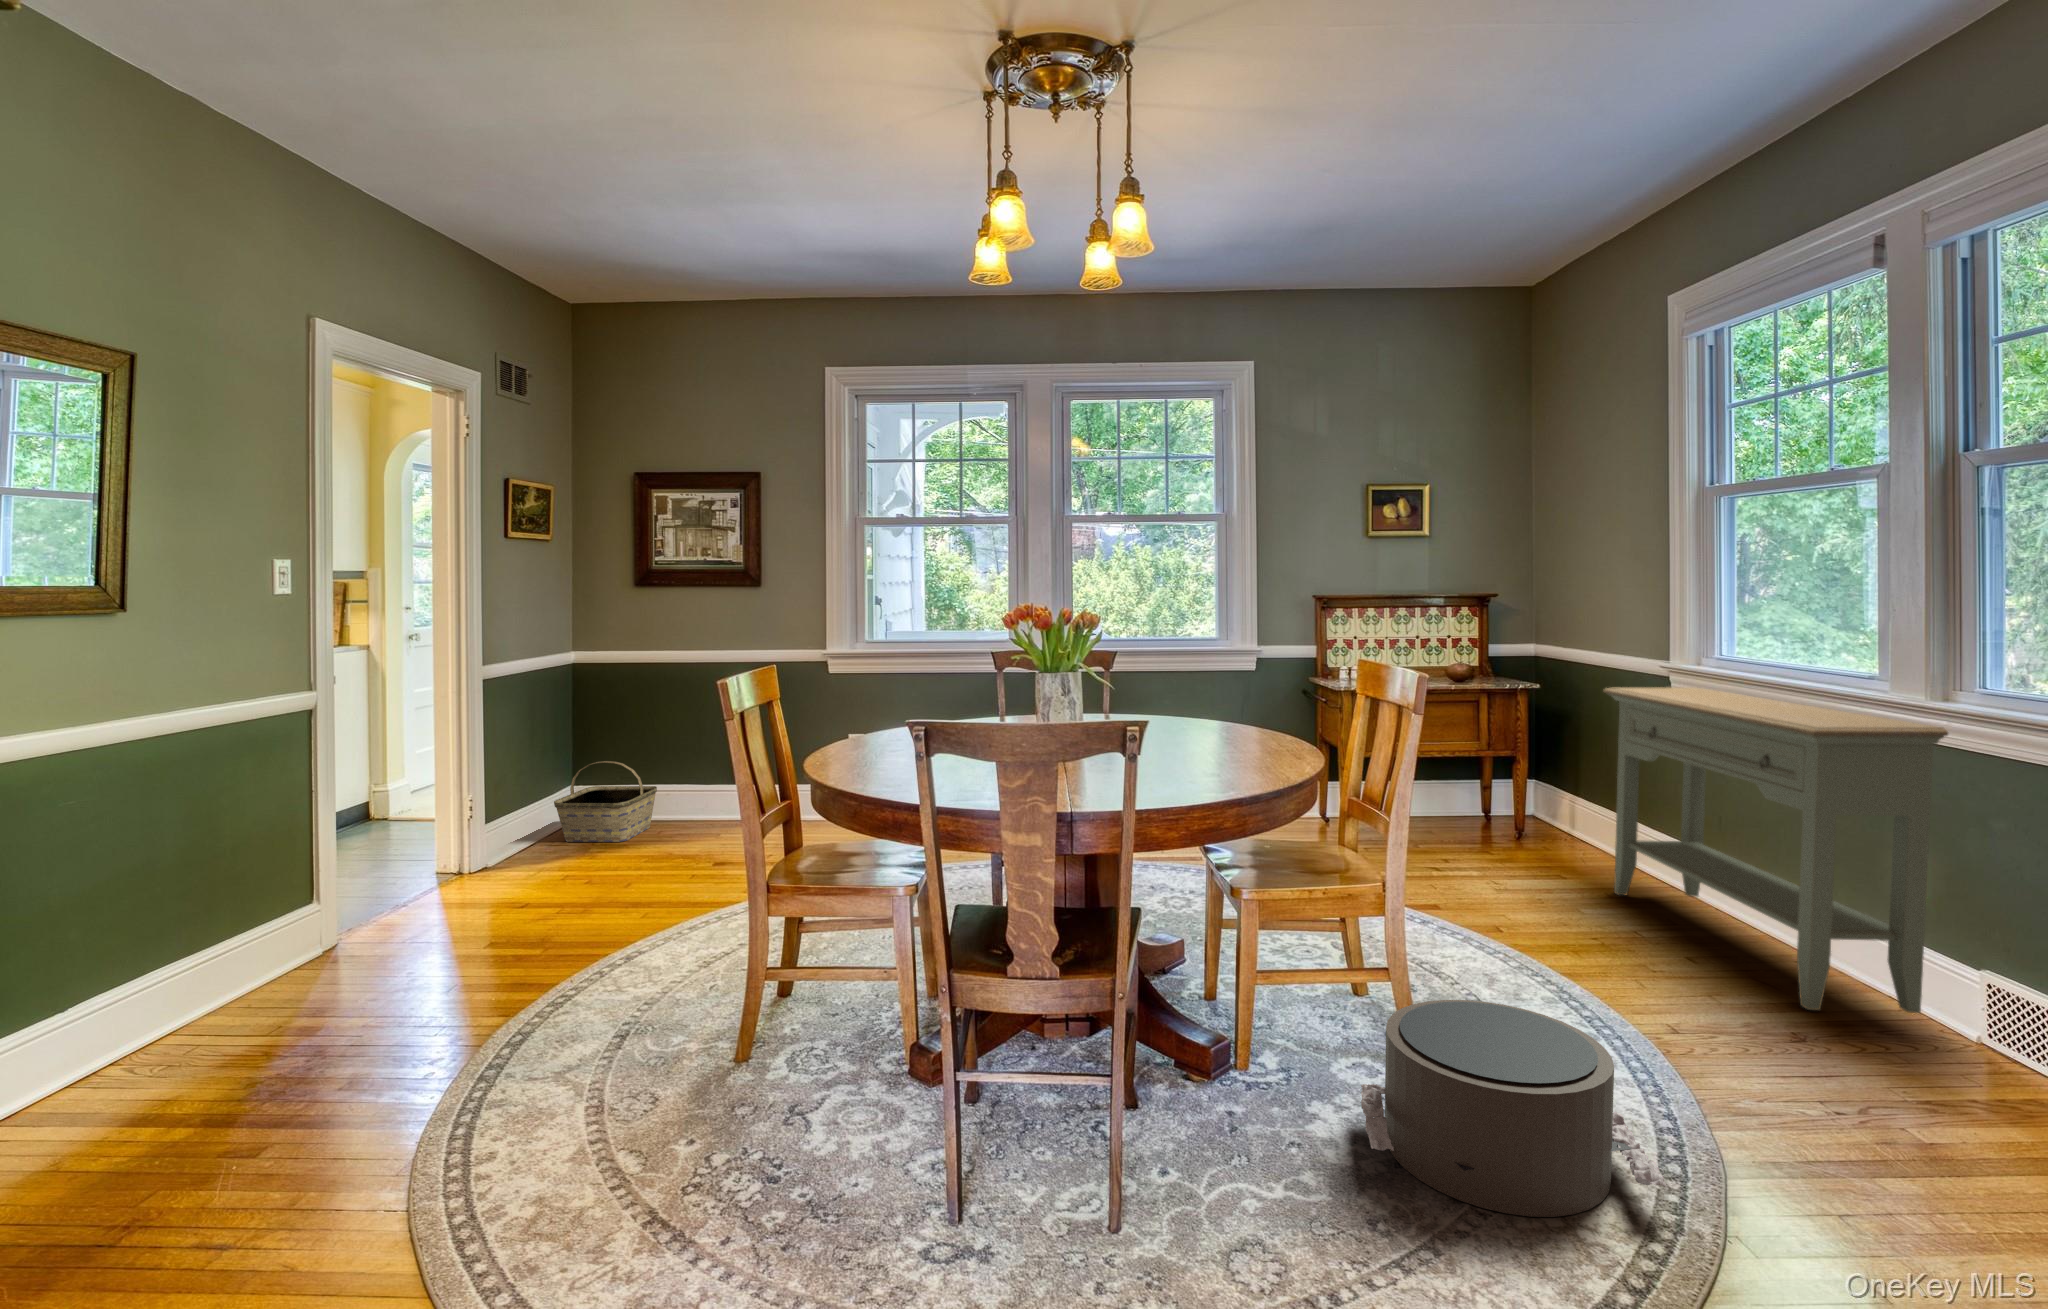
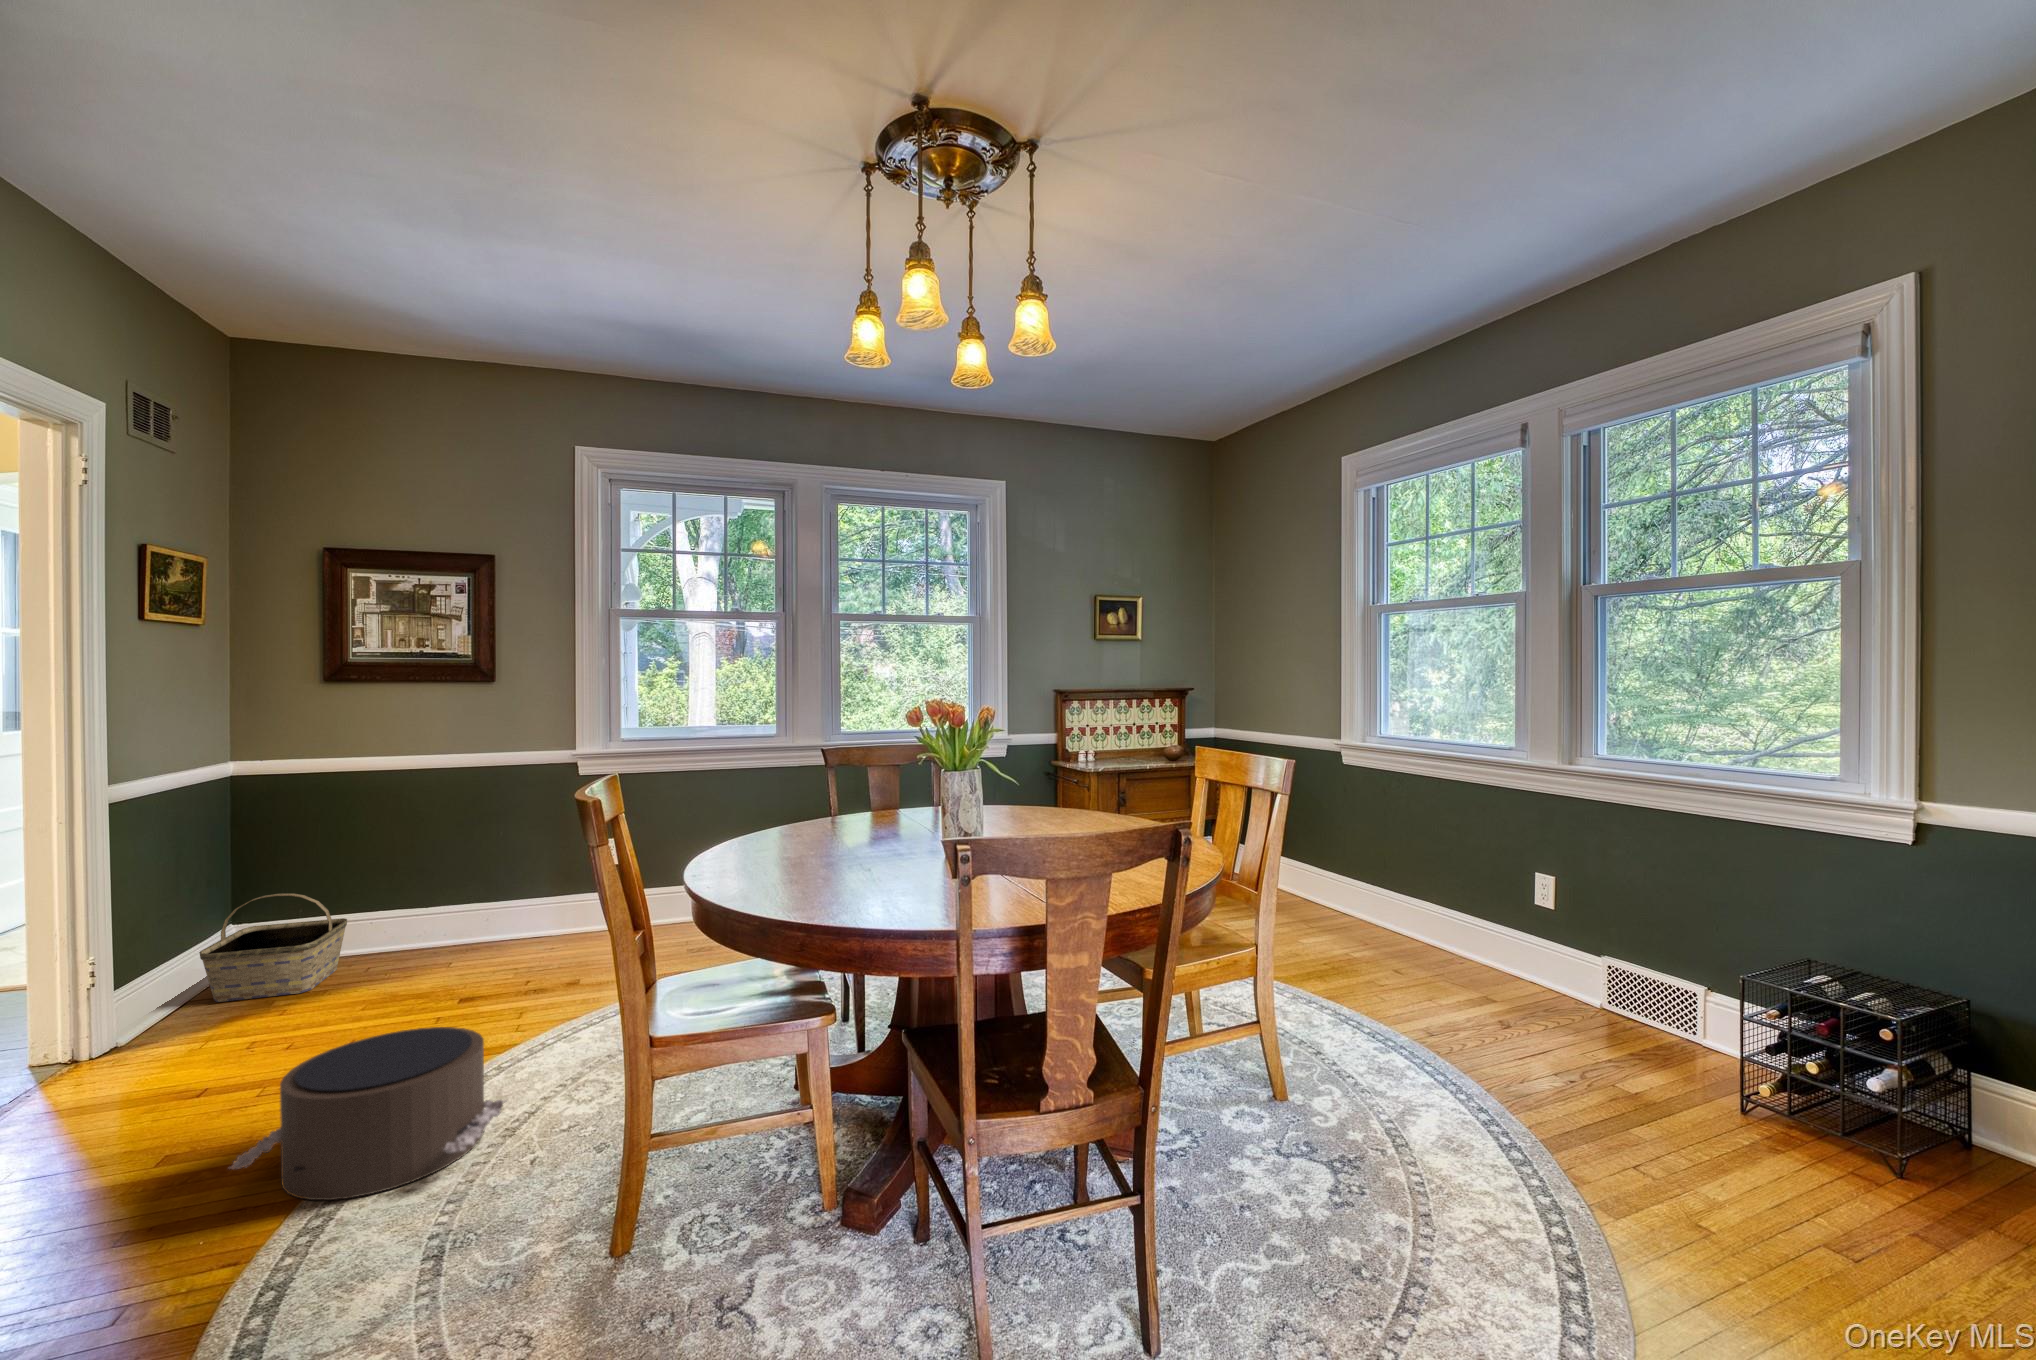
console table: present [1603,687,1948,1013] -> none [1305,758,1570,1005]
pouf: present [1361,1000,1666,1217] -> present [230,1027,506,1200]

